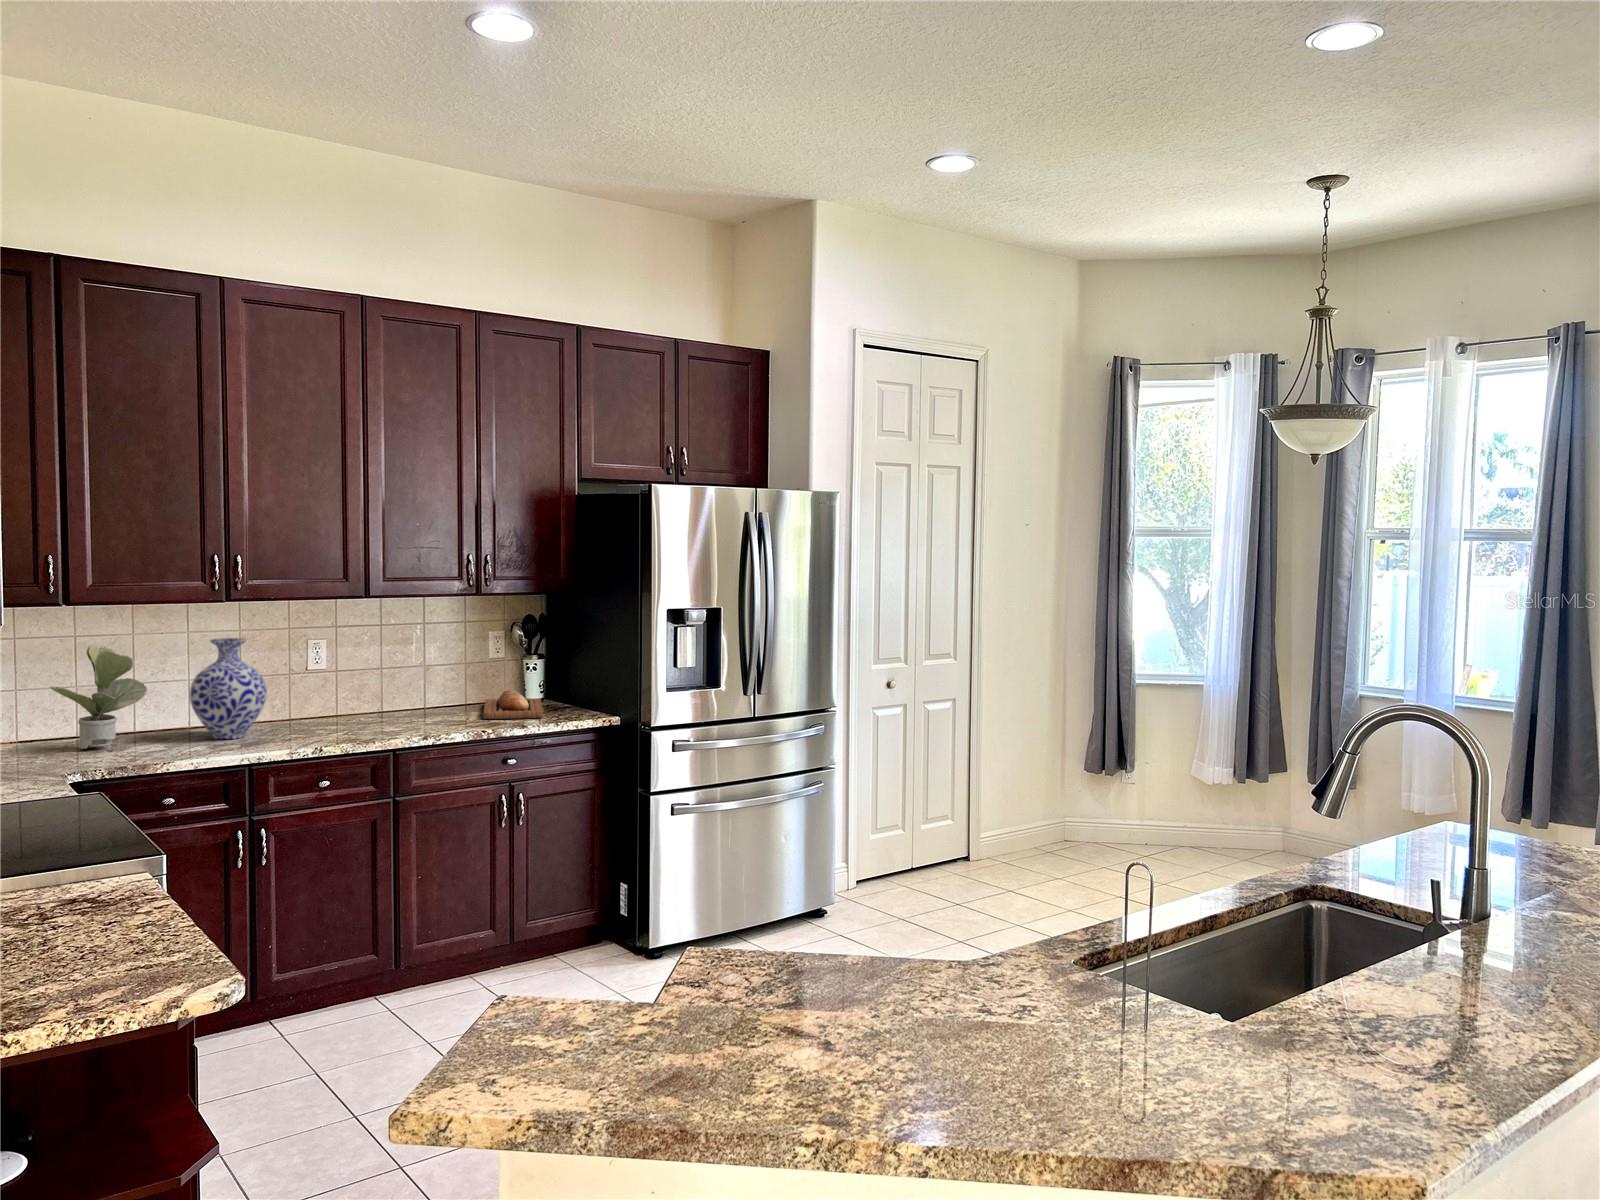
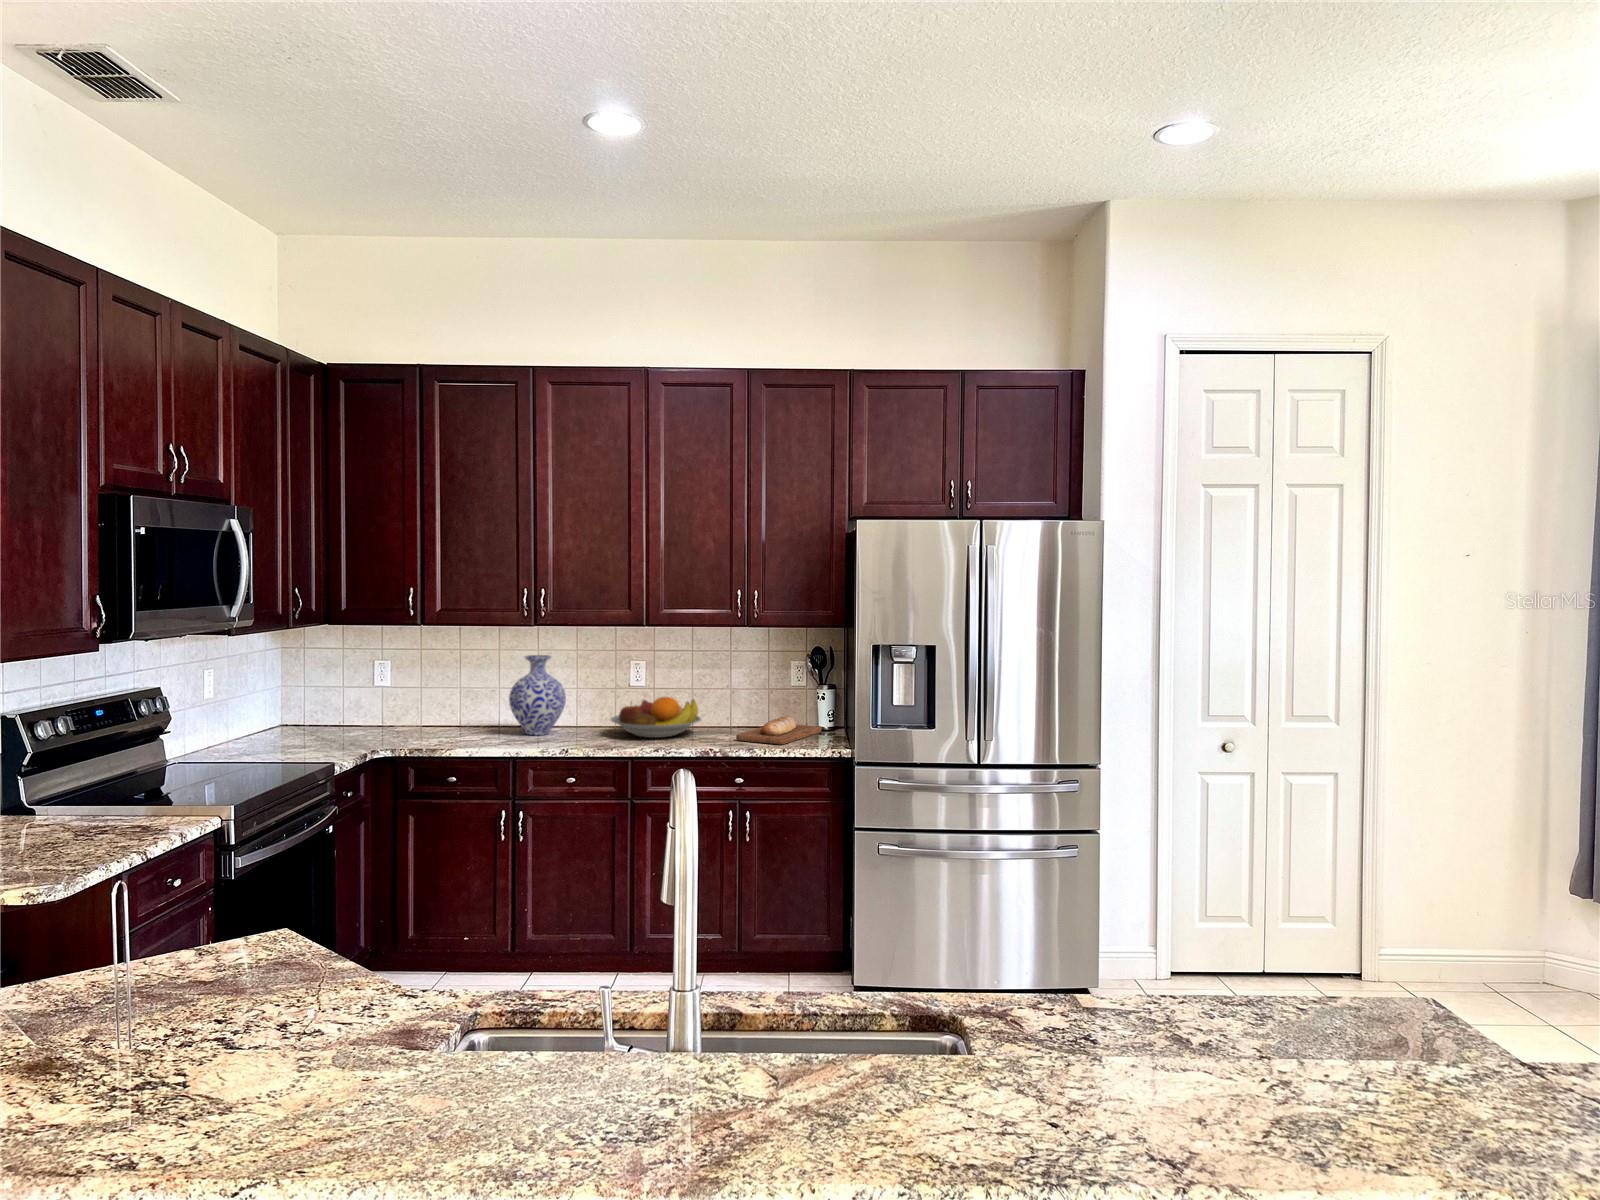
potted plant: present [51,645,147,749] -> none [414,655,481,732]
fruit bowl: none [321,678,432,727] -> present [611,697,701,738]

